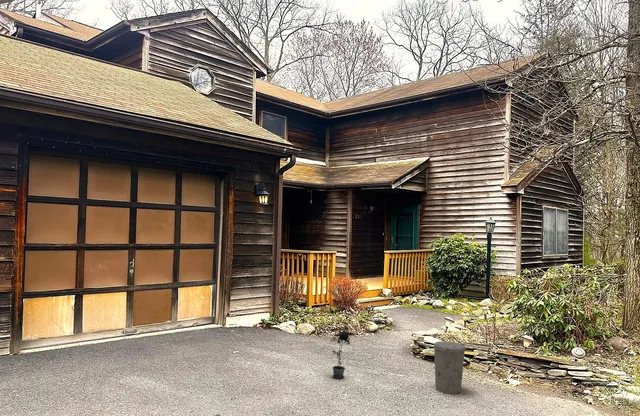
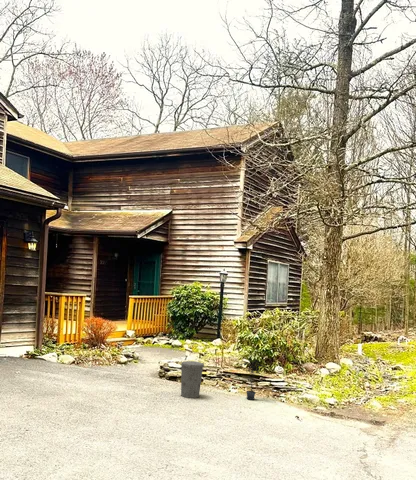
potted plant: present [331,325,354,378] -> present [243,360,266,400]

